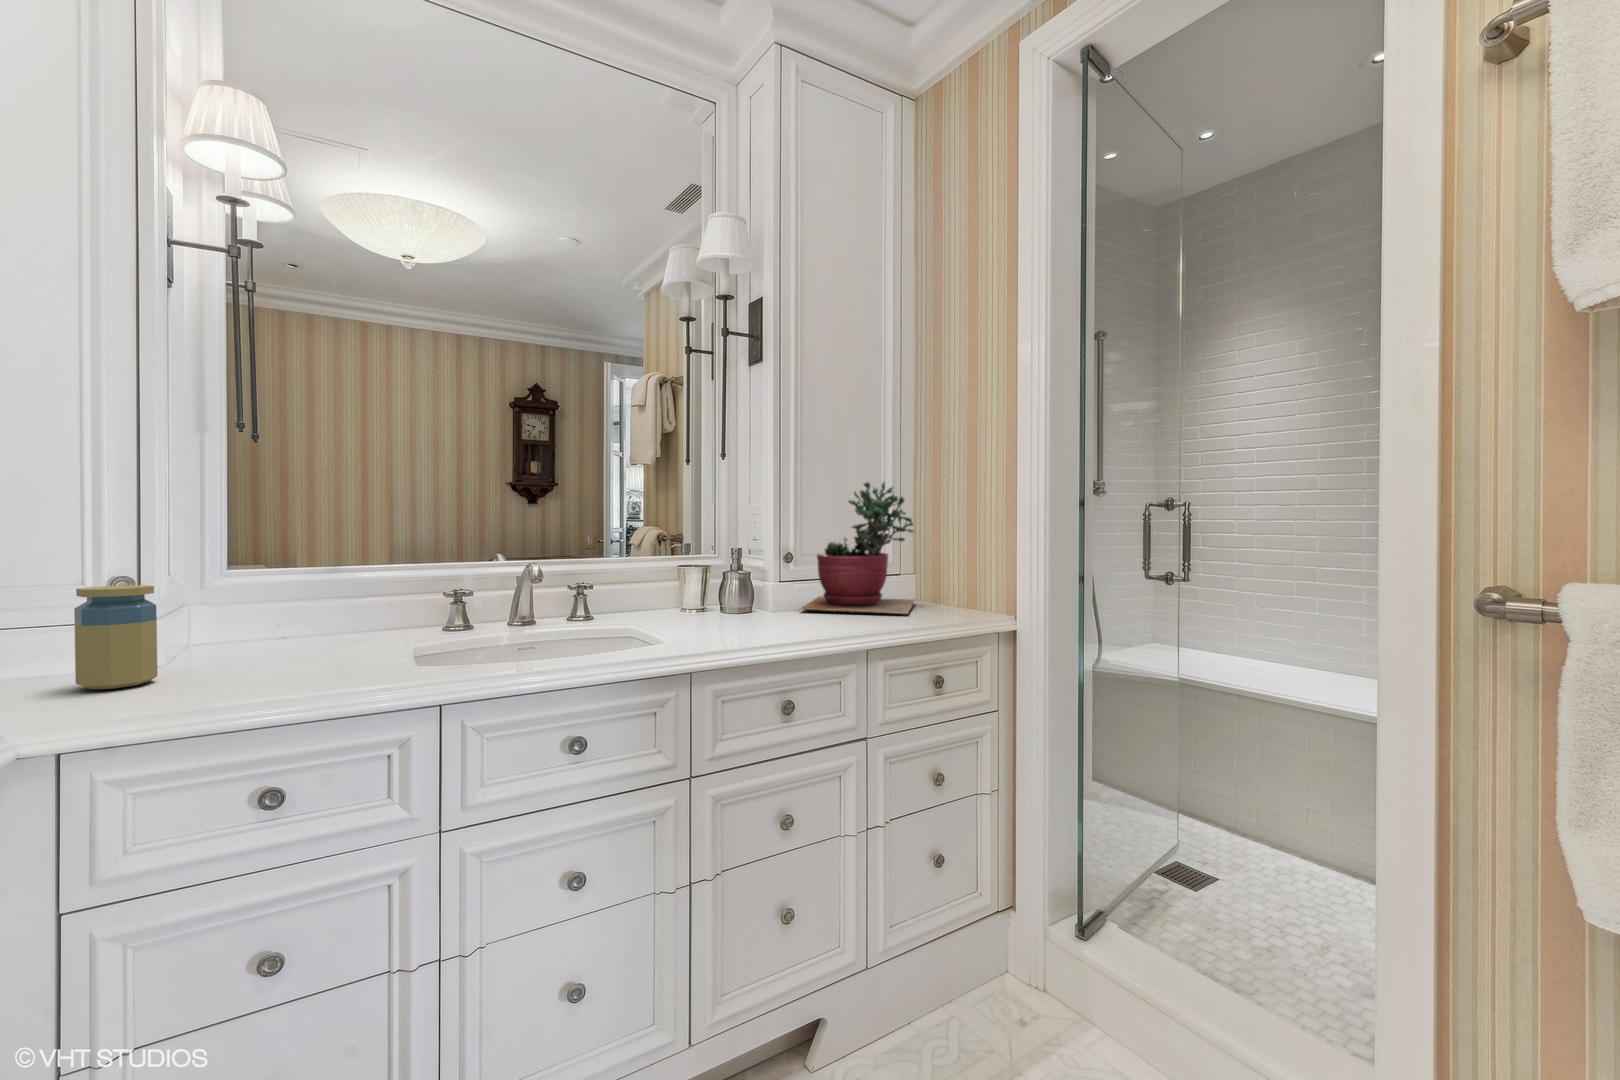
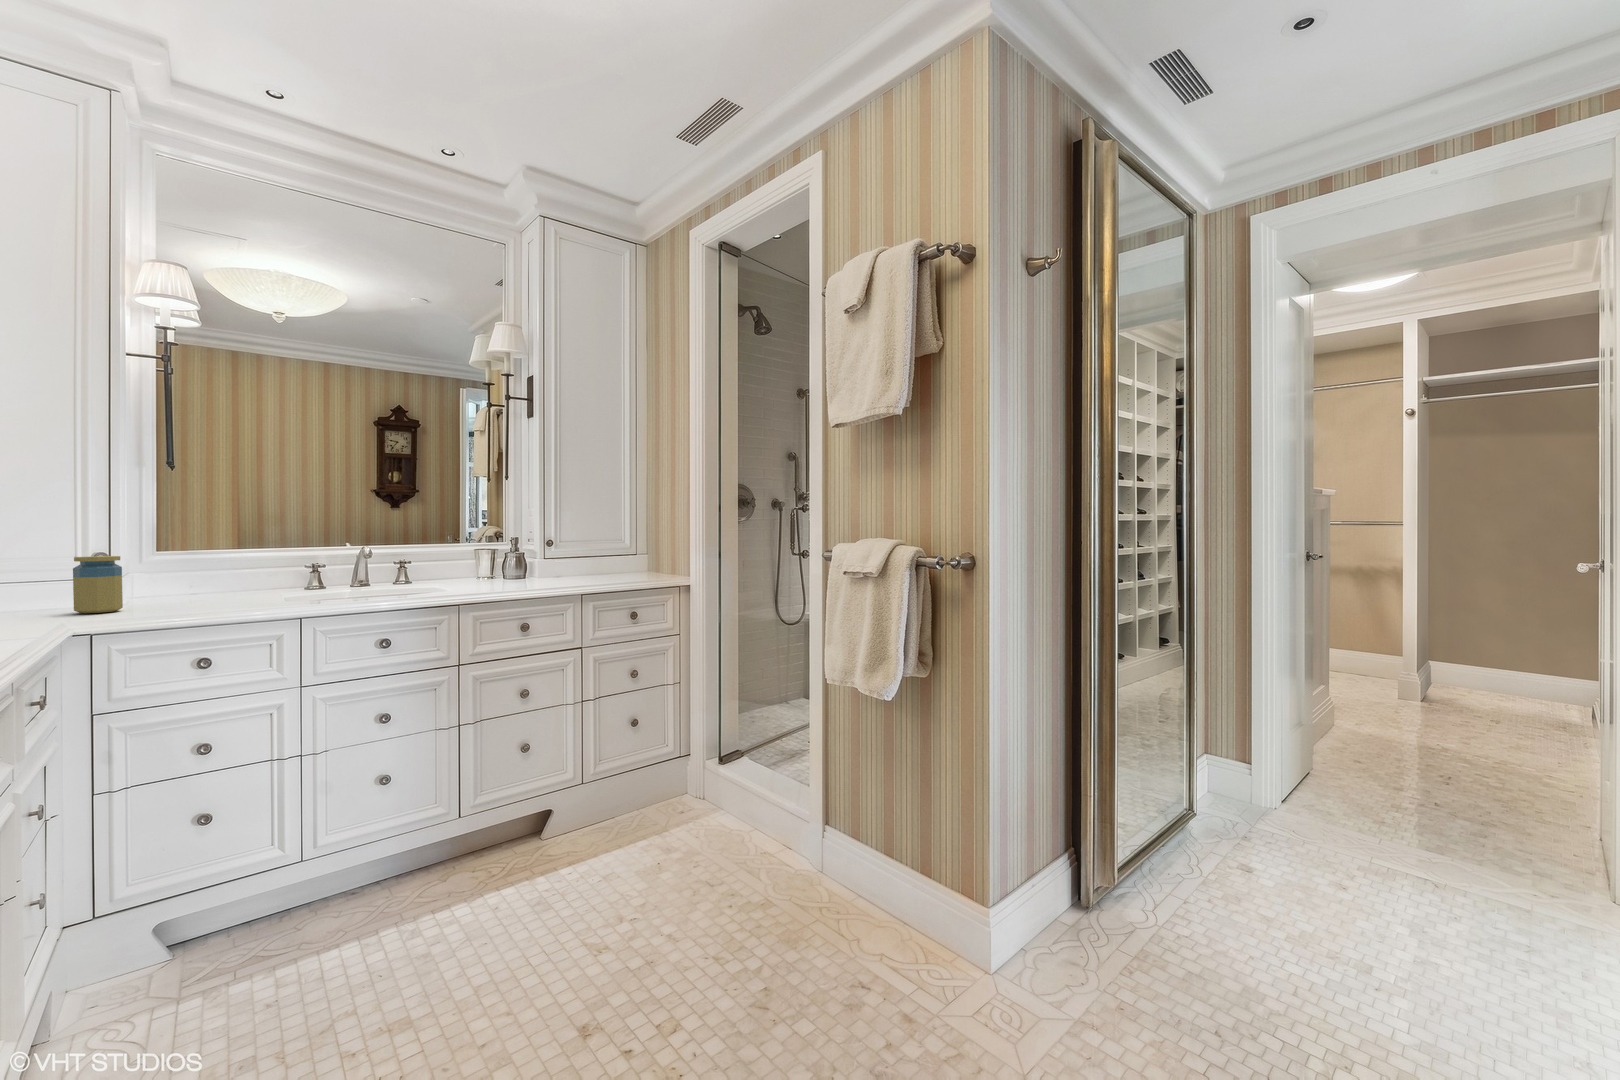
succulent plant: present [801,482,914,614] -> none [557,494,643,578]

